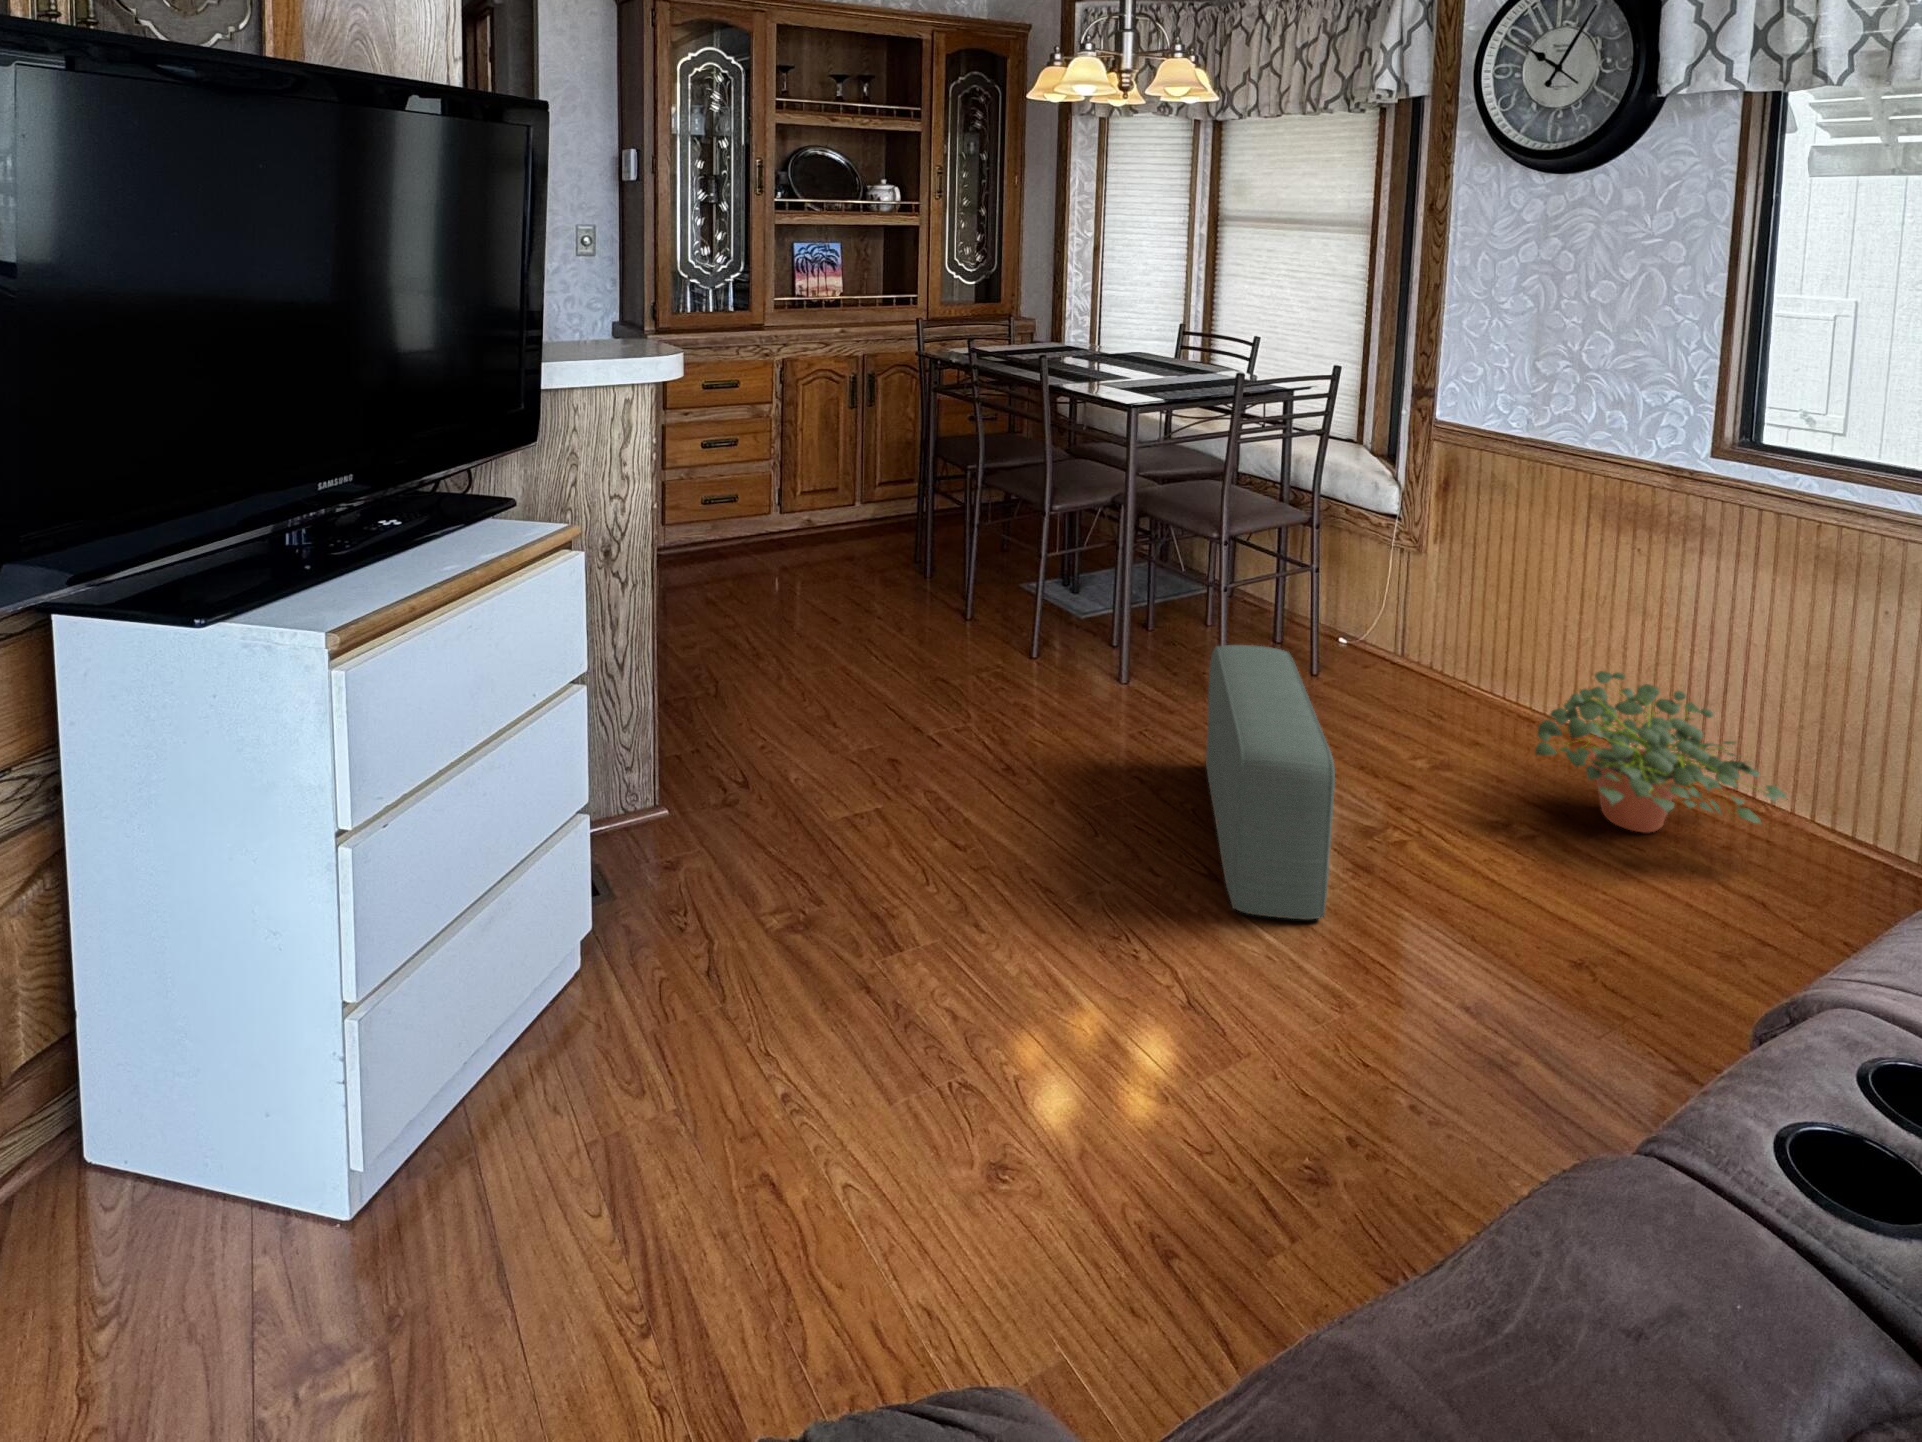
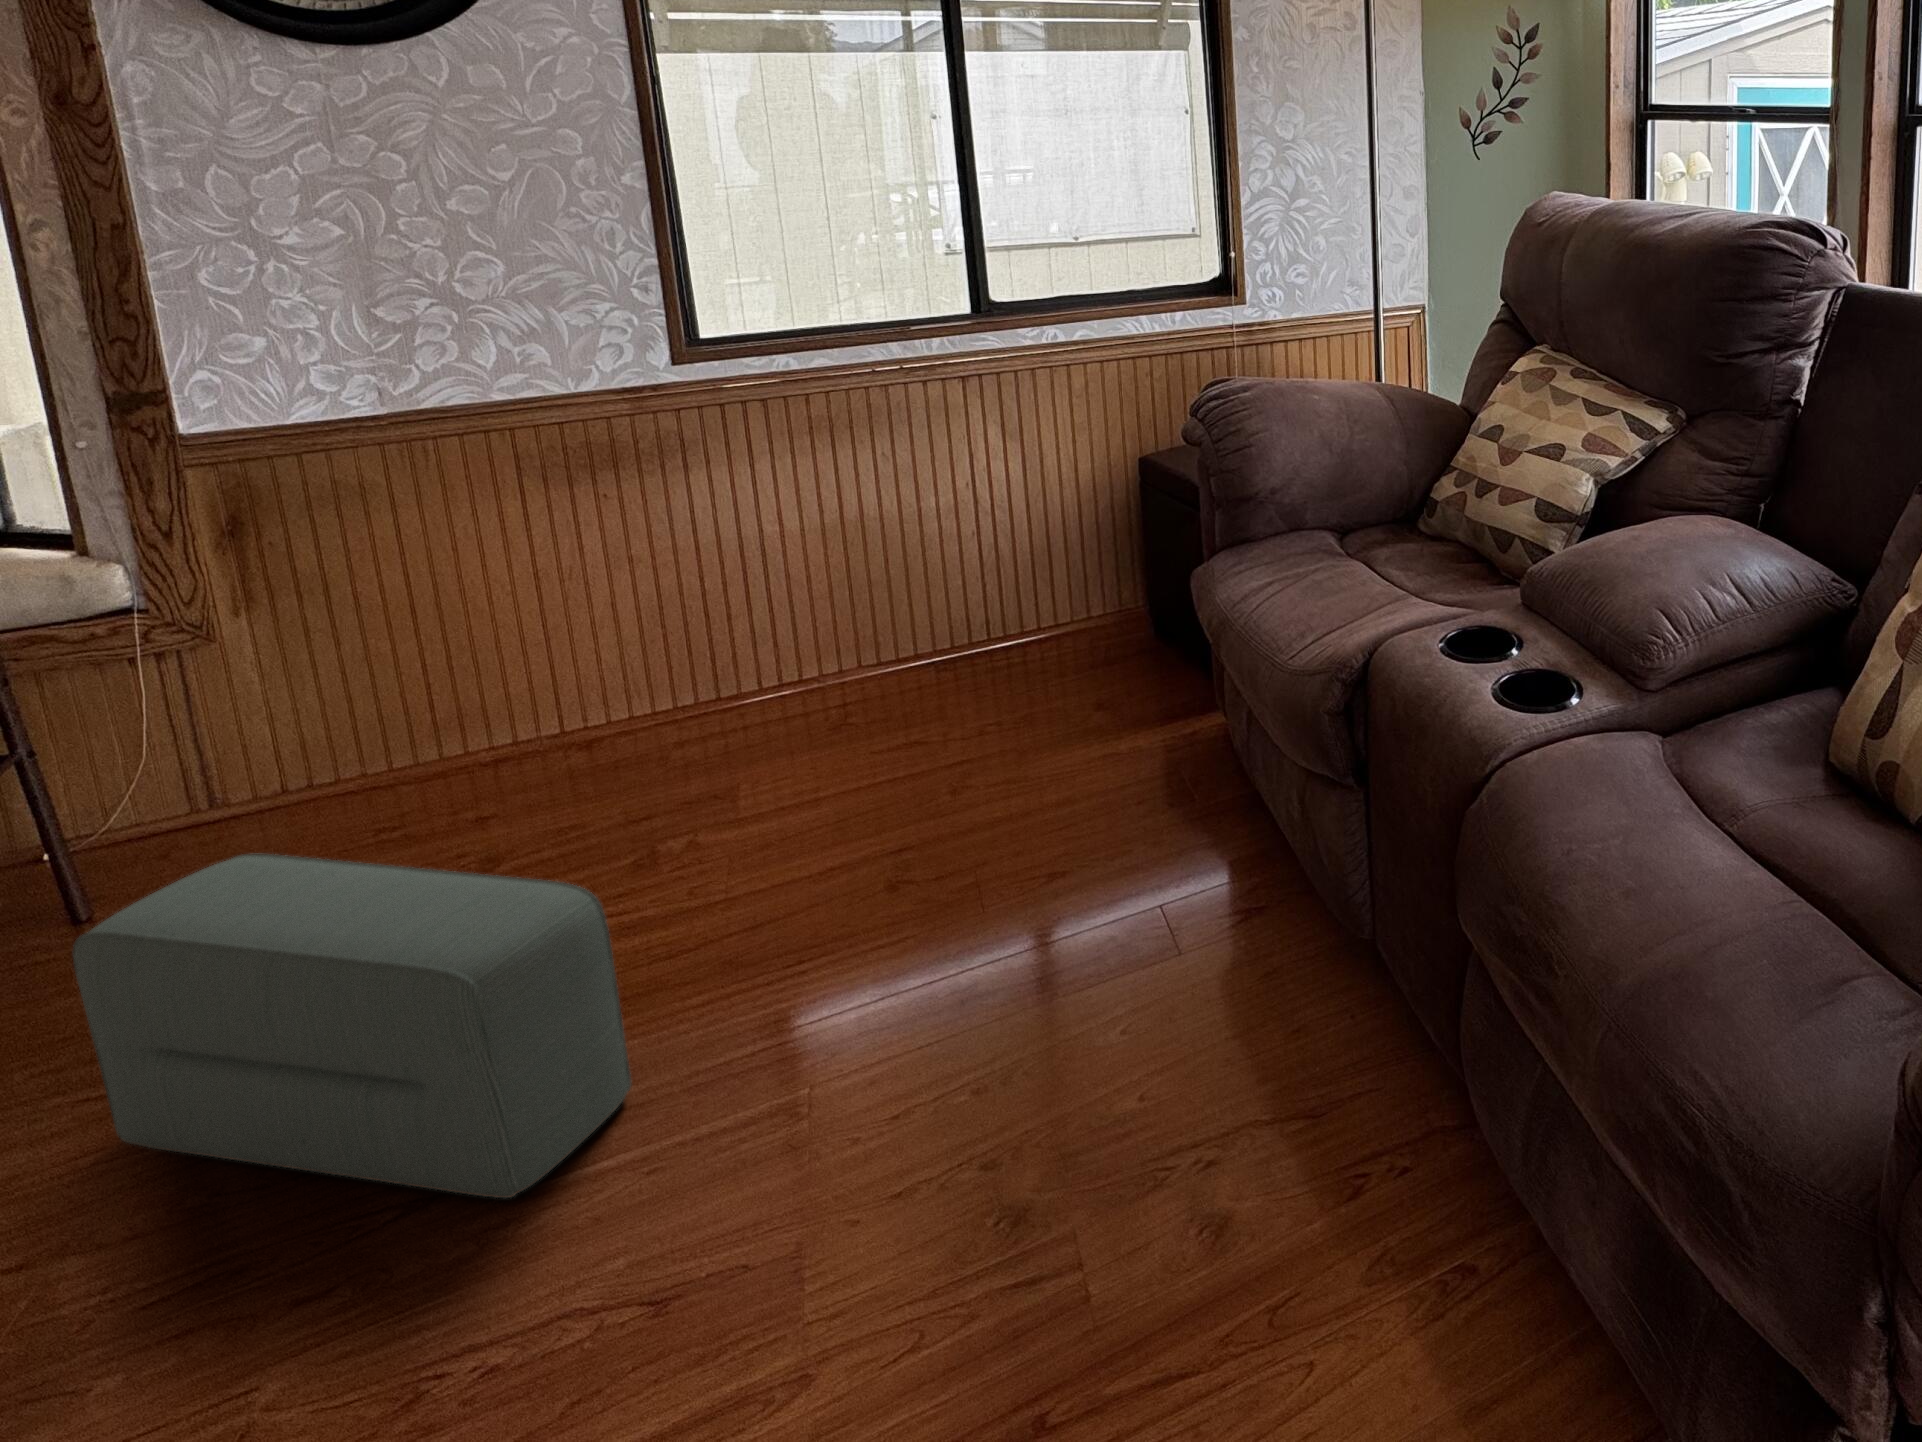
potted plant: present [1535,671,1788,833] -> none [609,618,874,784]

